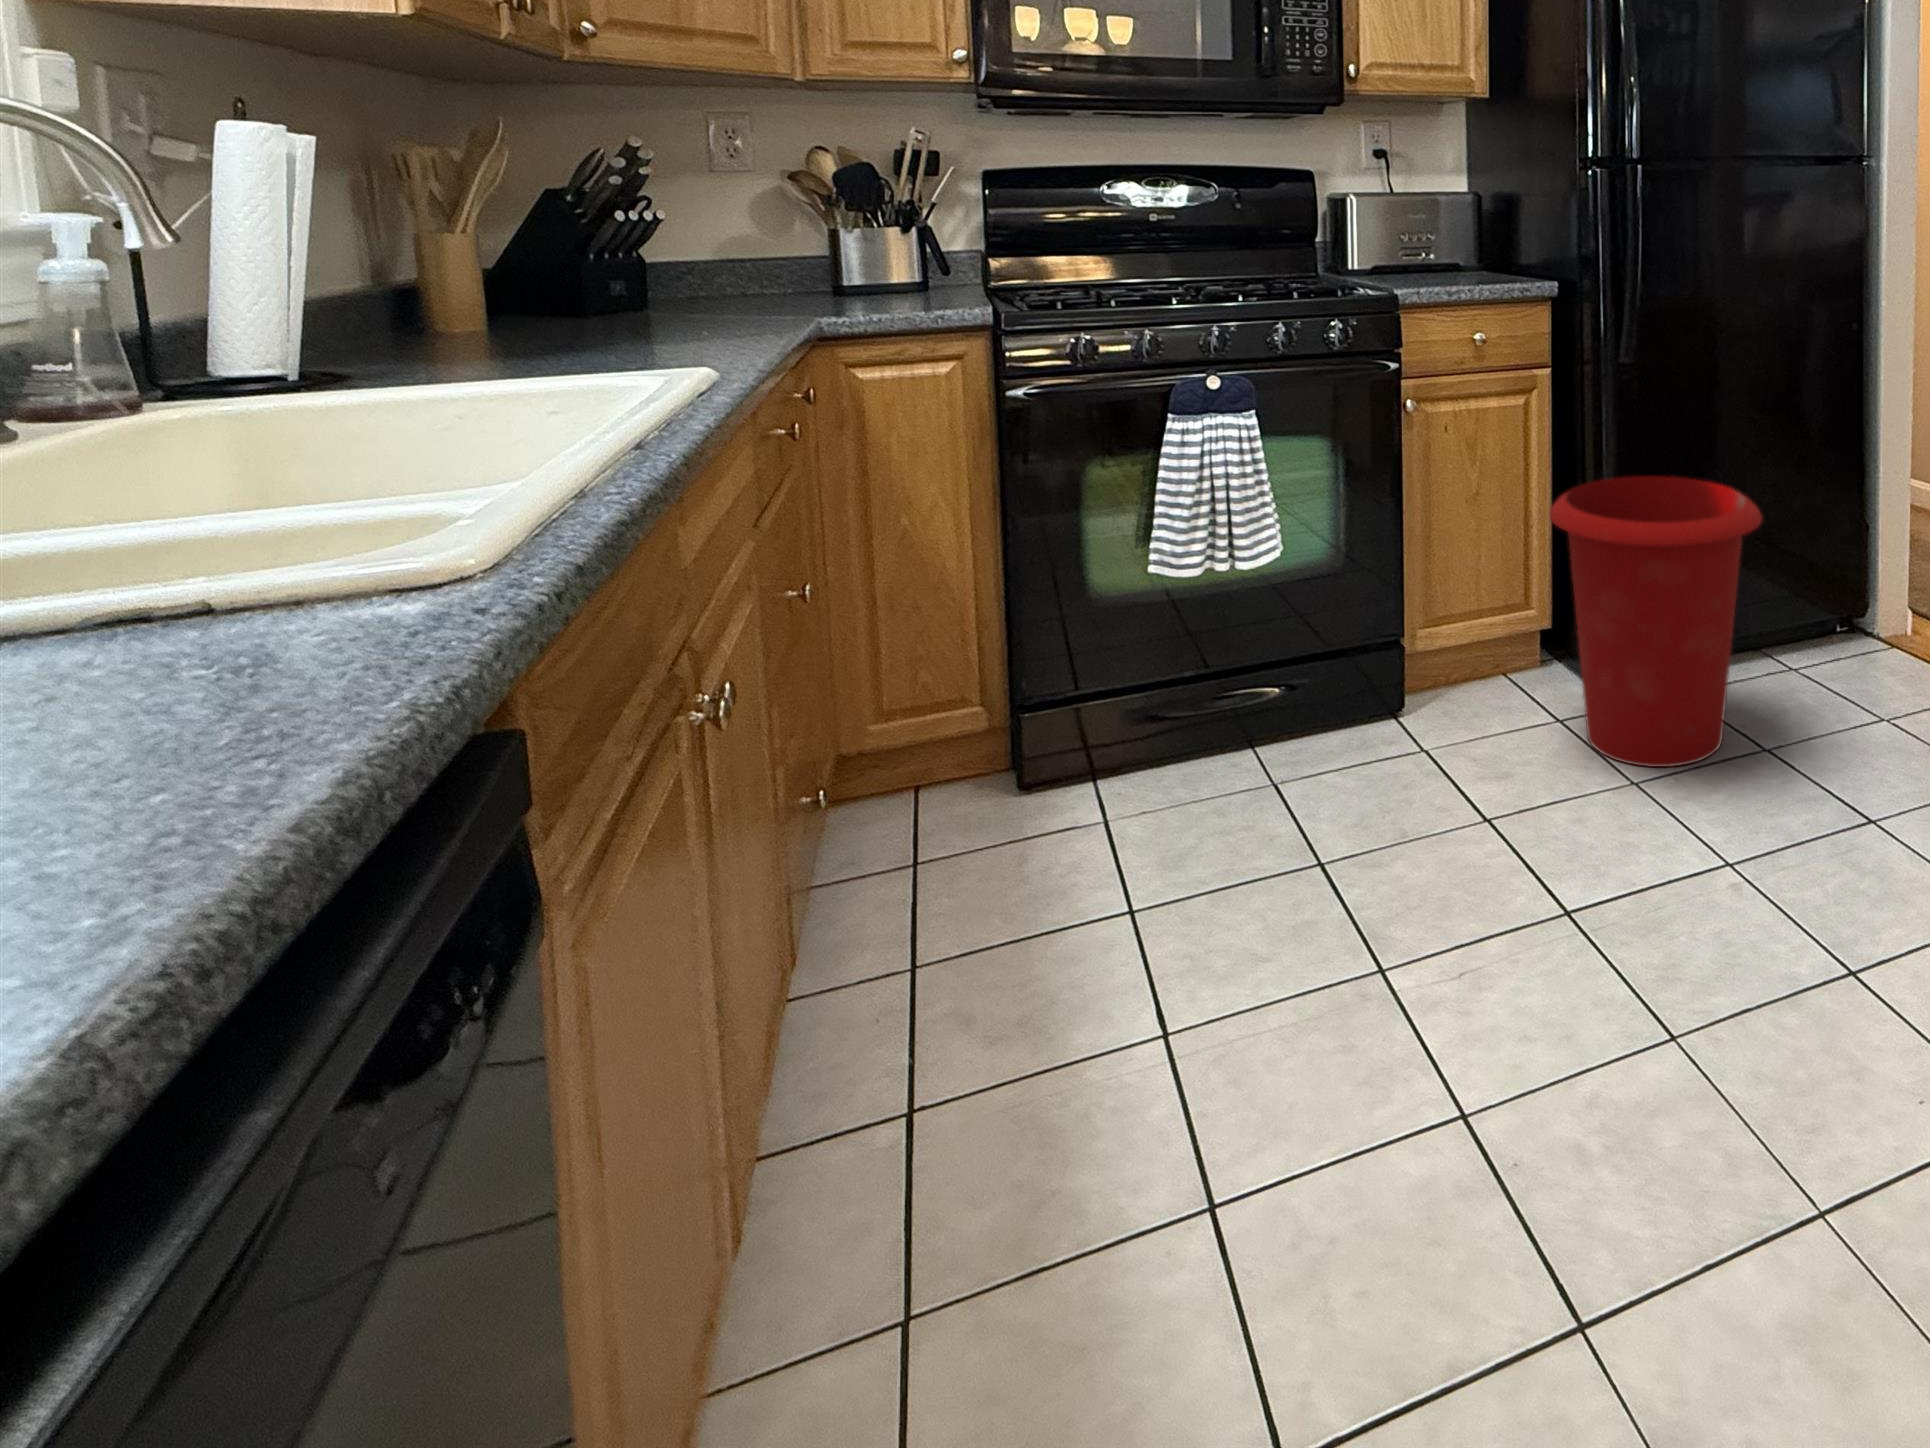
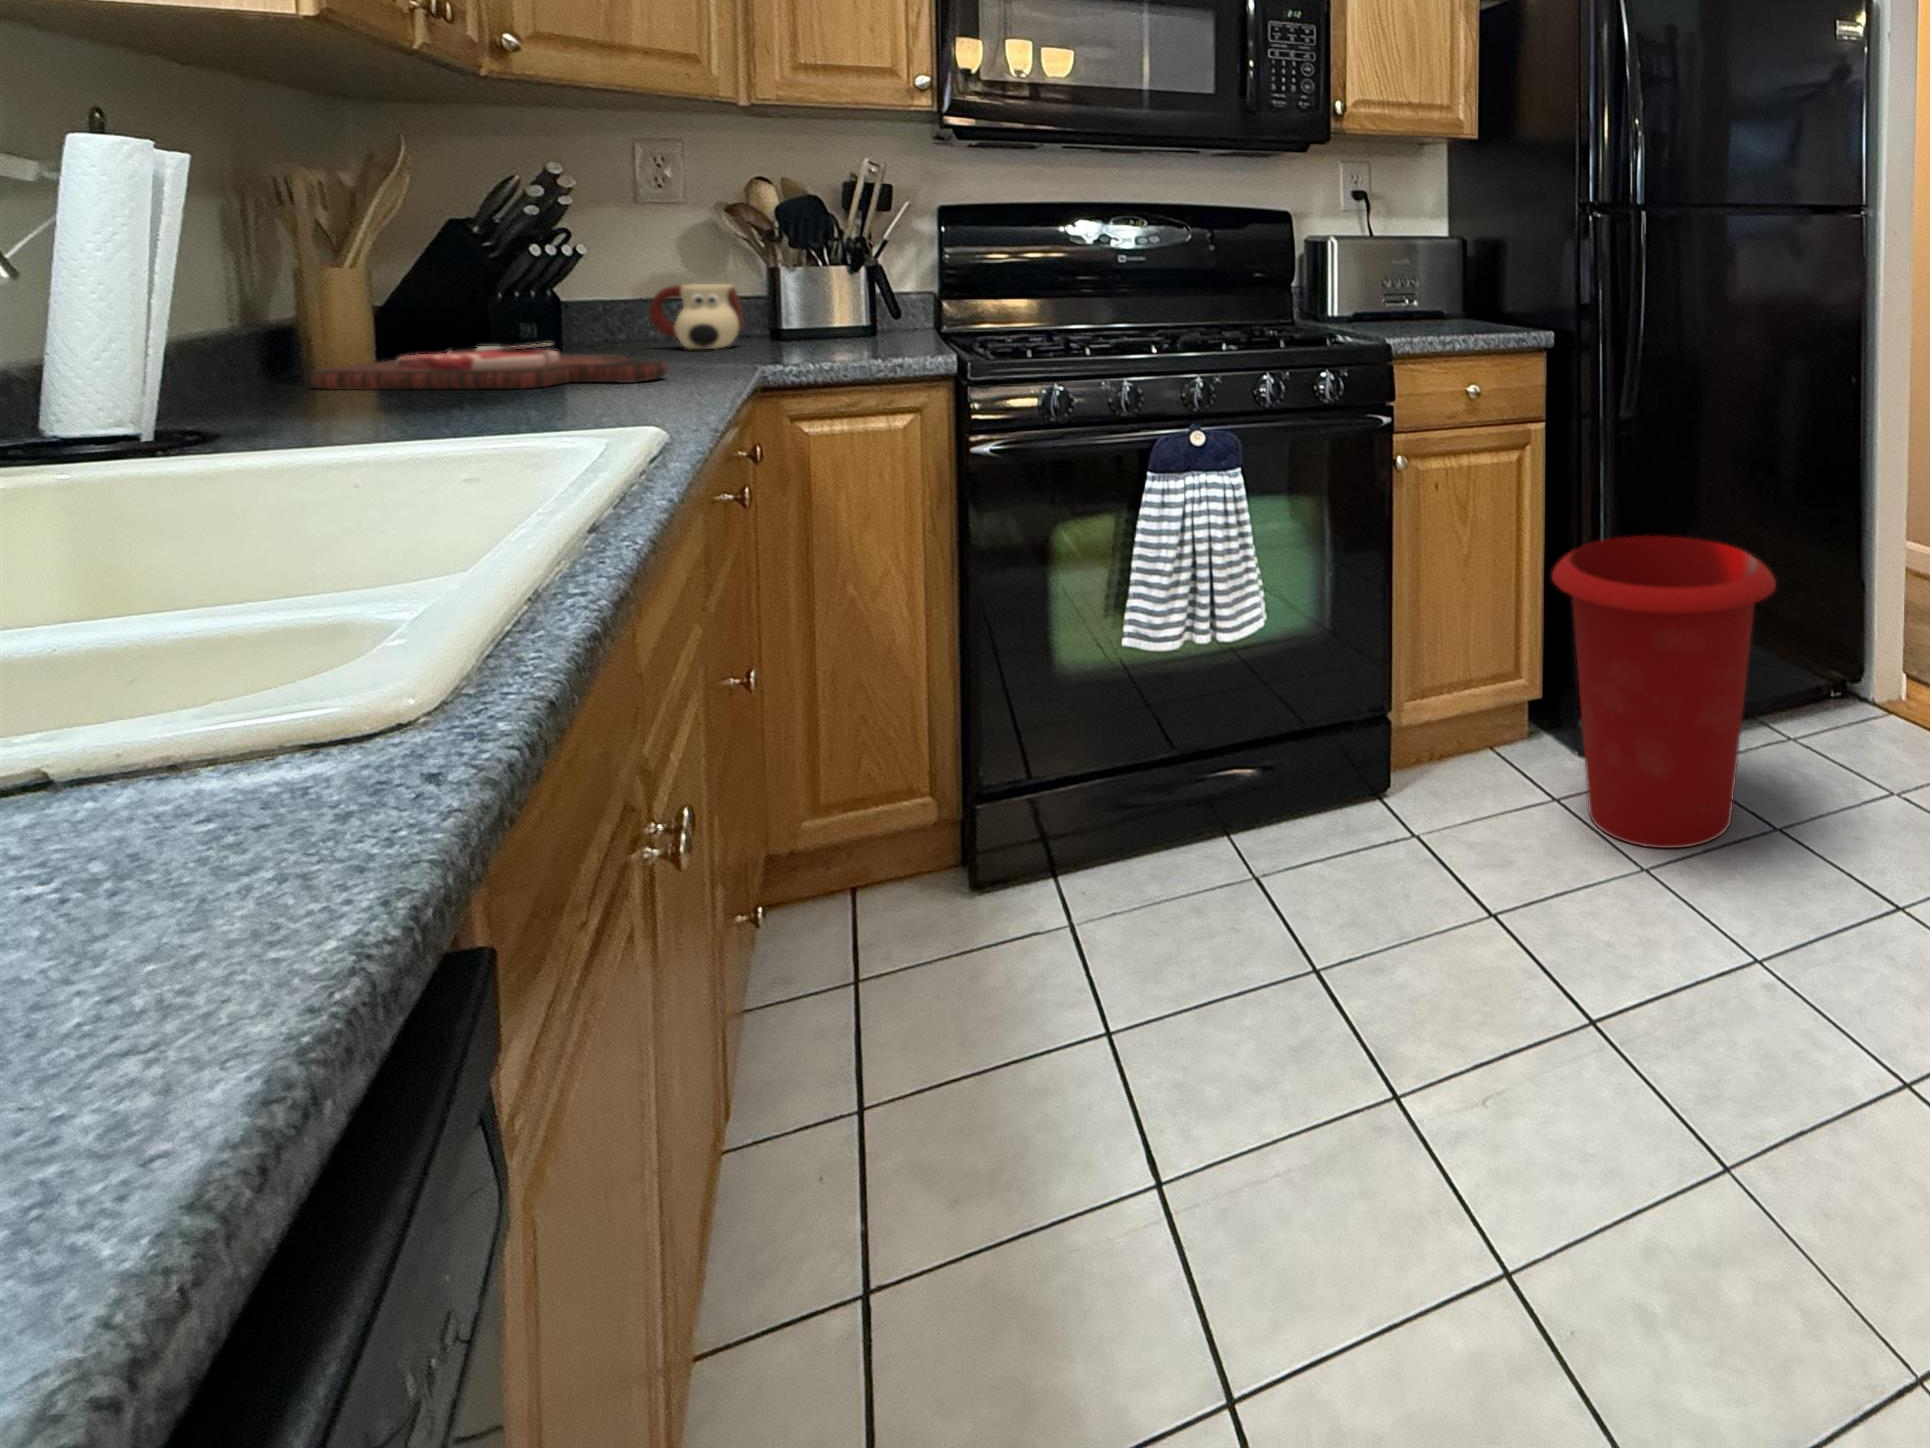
mug: none [725,245,809,305] -> present [649,284,744,349]
cutting board: none [431,298,734,340] -> present [312,343,668,390]

